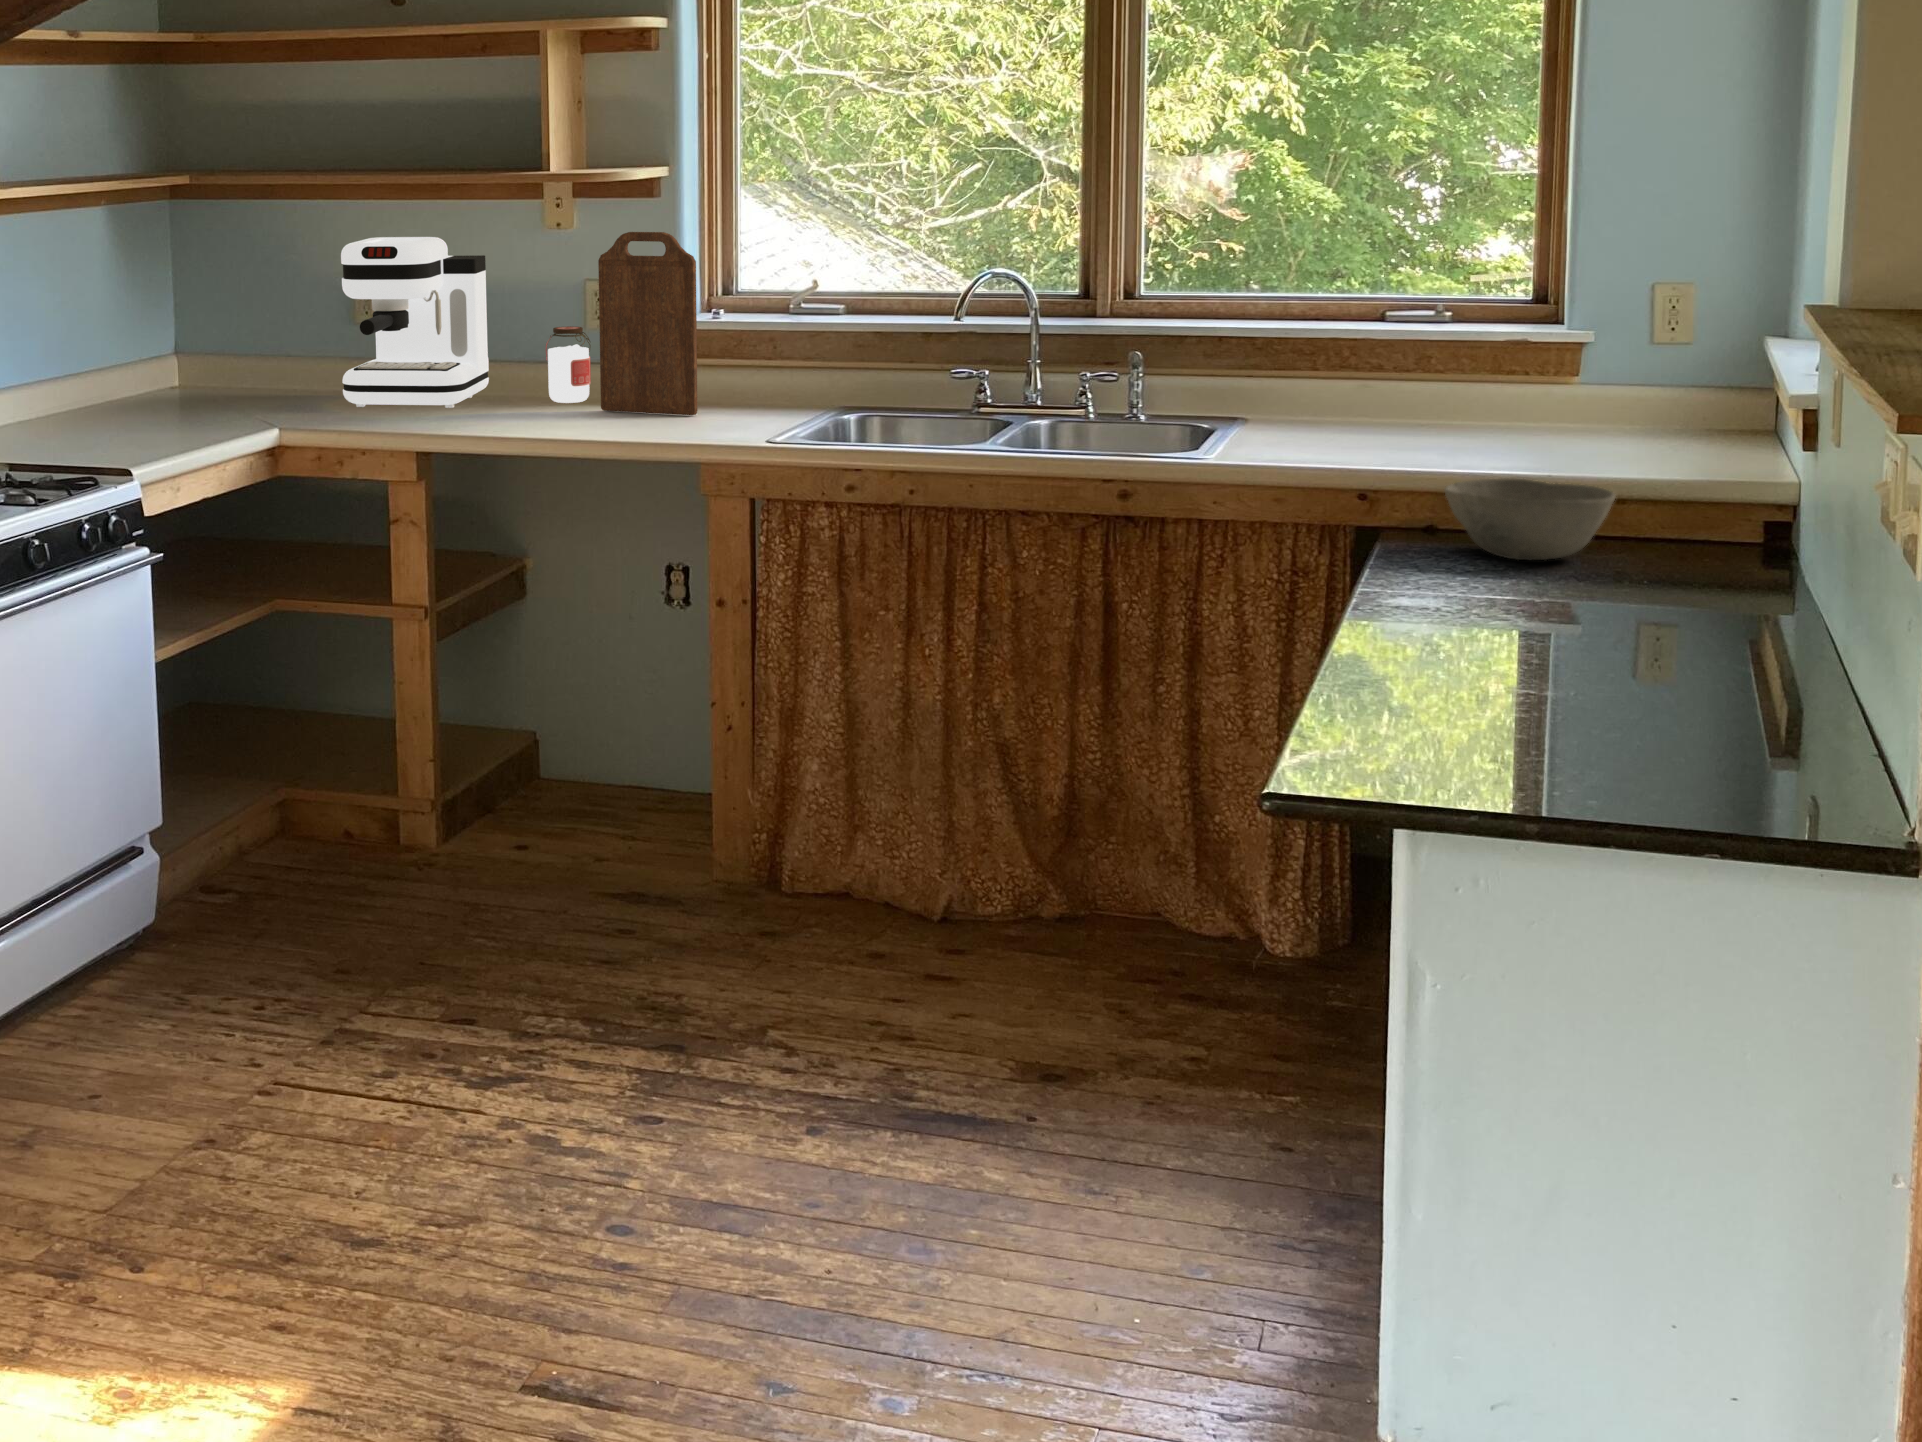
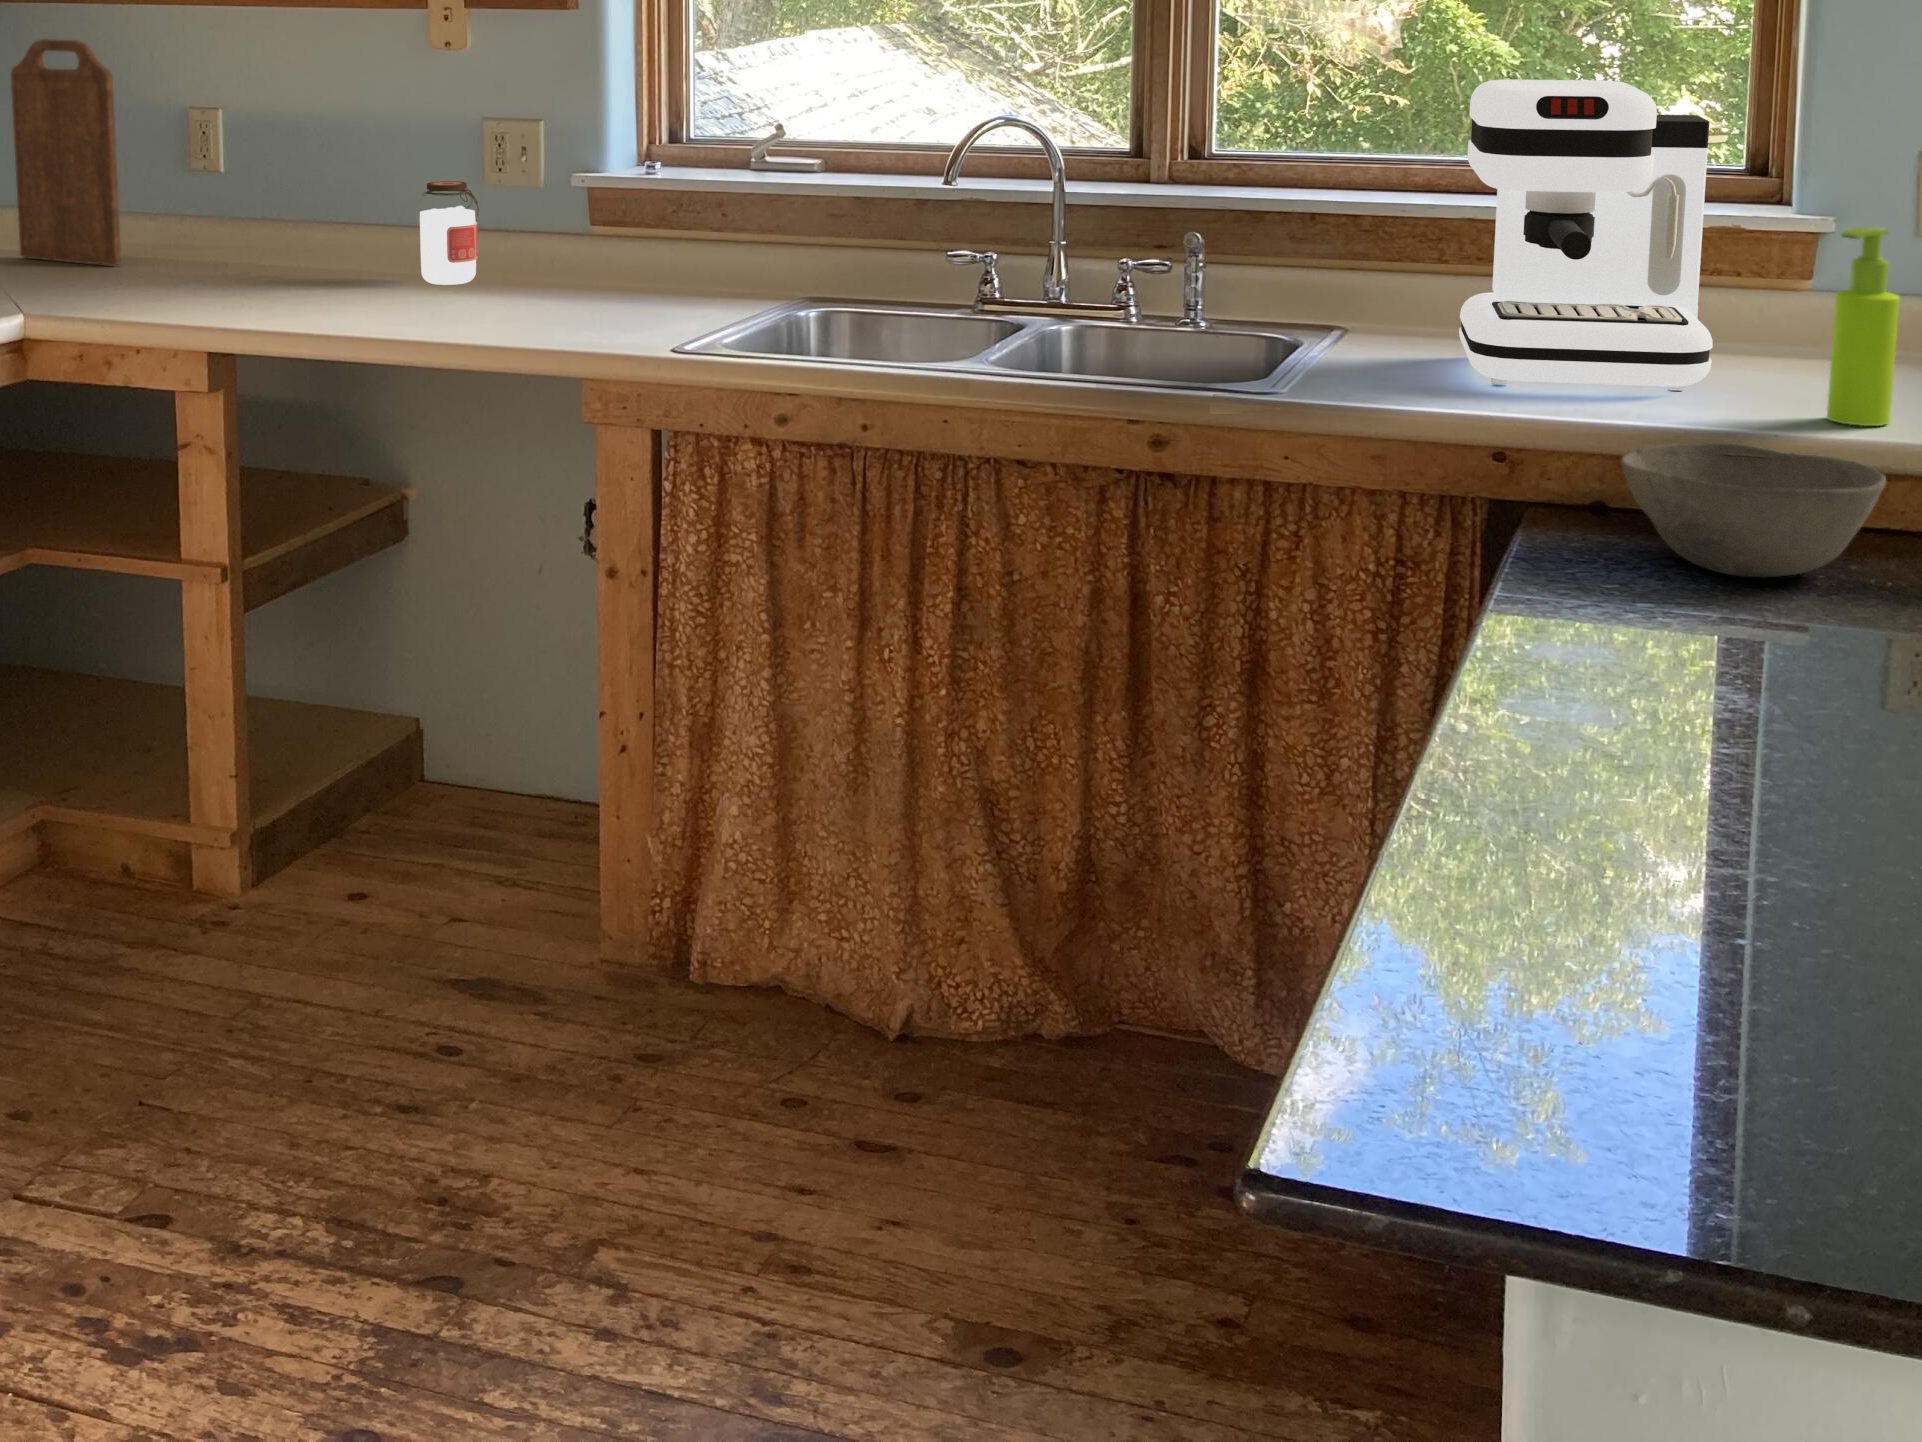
cutting board: present [598,232,697,415] -> present [11,39,121,265]
coffee maker: present [341,237,489,408] -> present [1459,80,1713,391]
soap dispenser: none [1582,336,1629,468] -> present [1827,227,1900,426]

